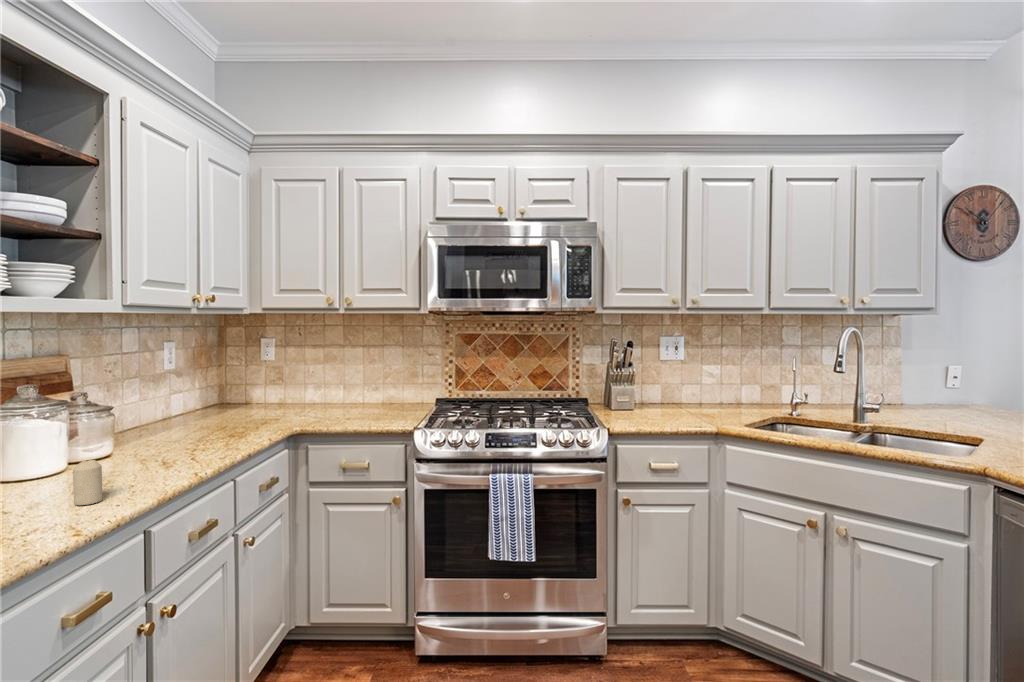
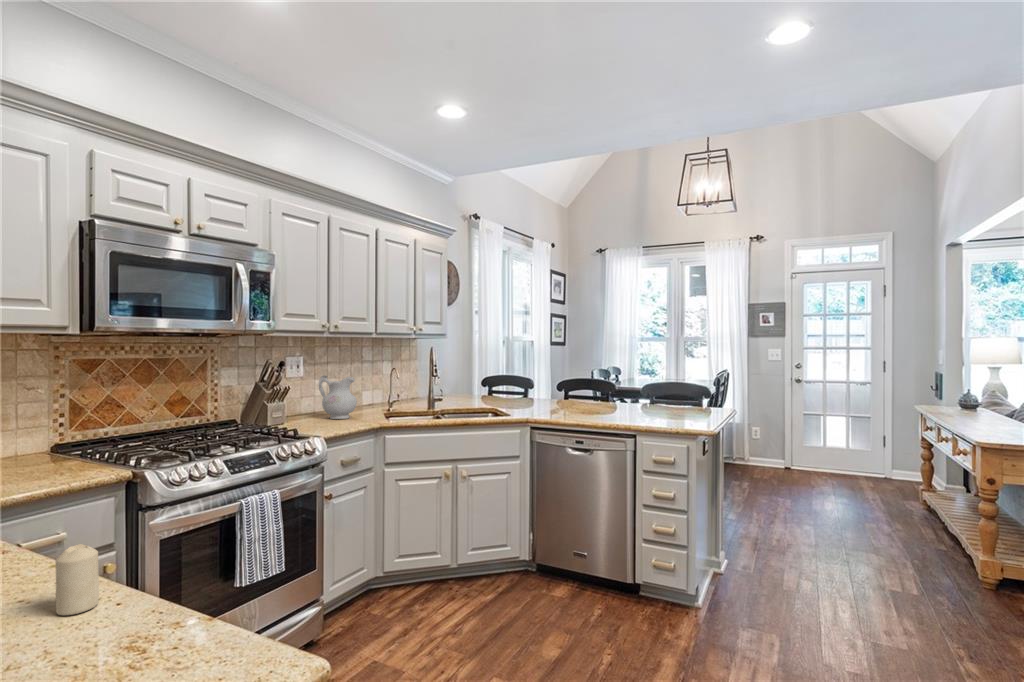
ceramic pitcher: none [680,360,723,415] -> present [319,376,357,419]

